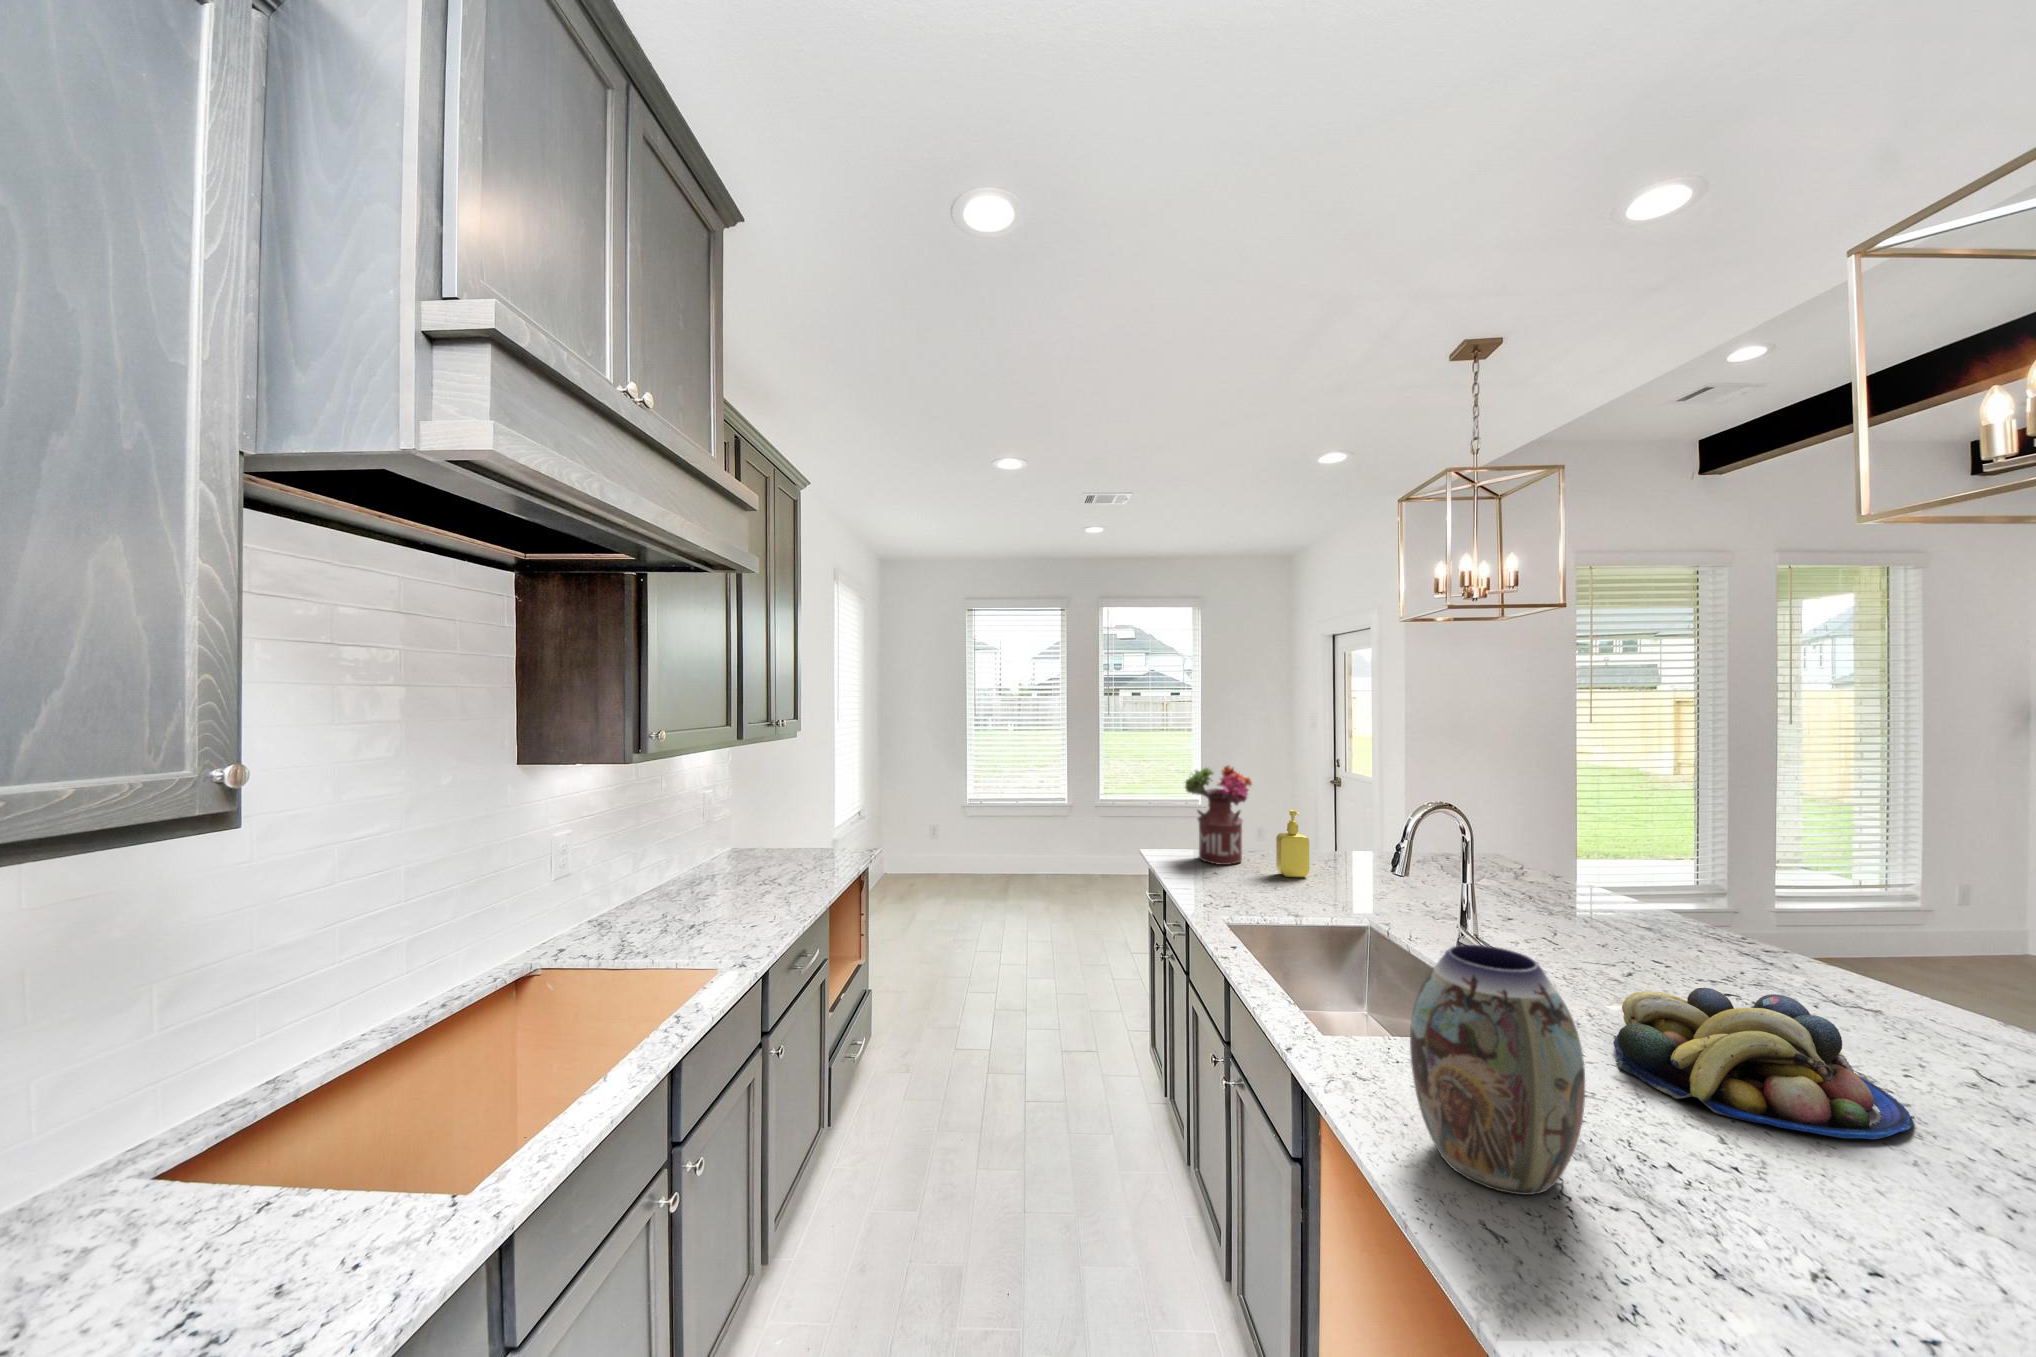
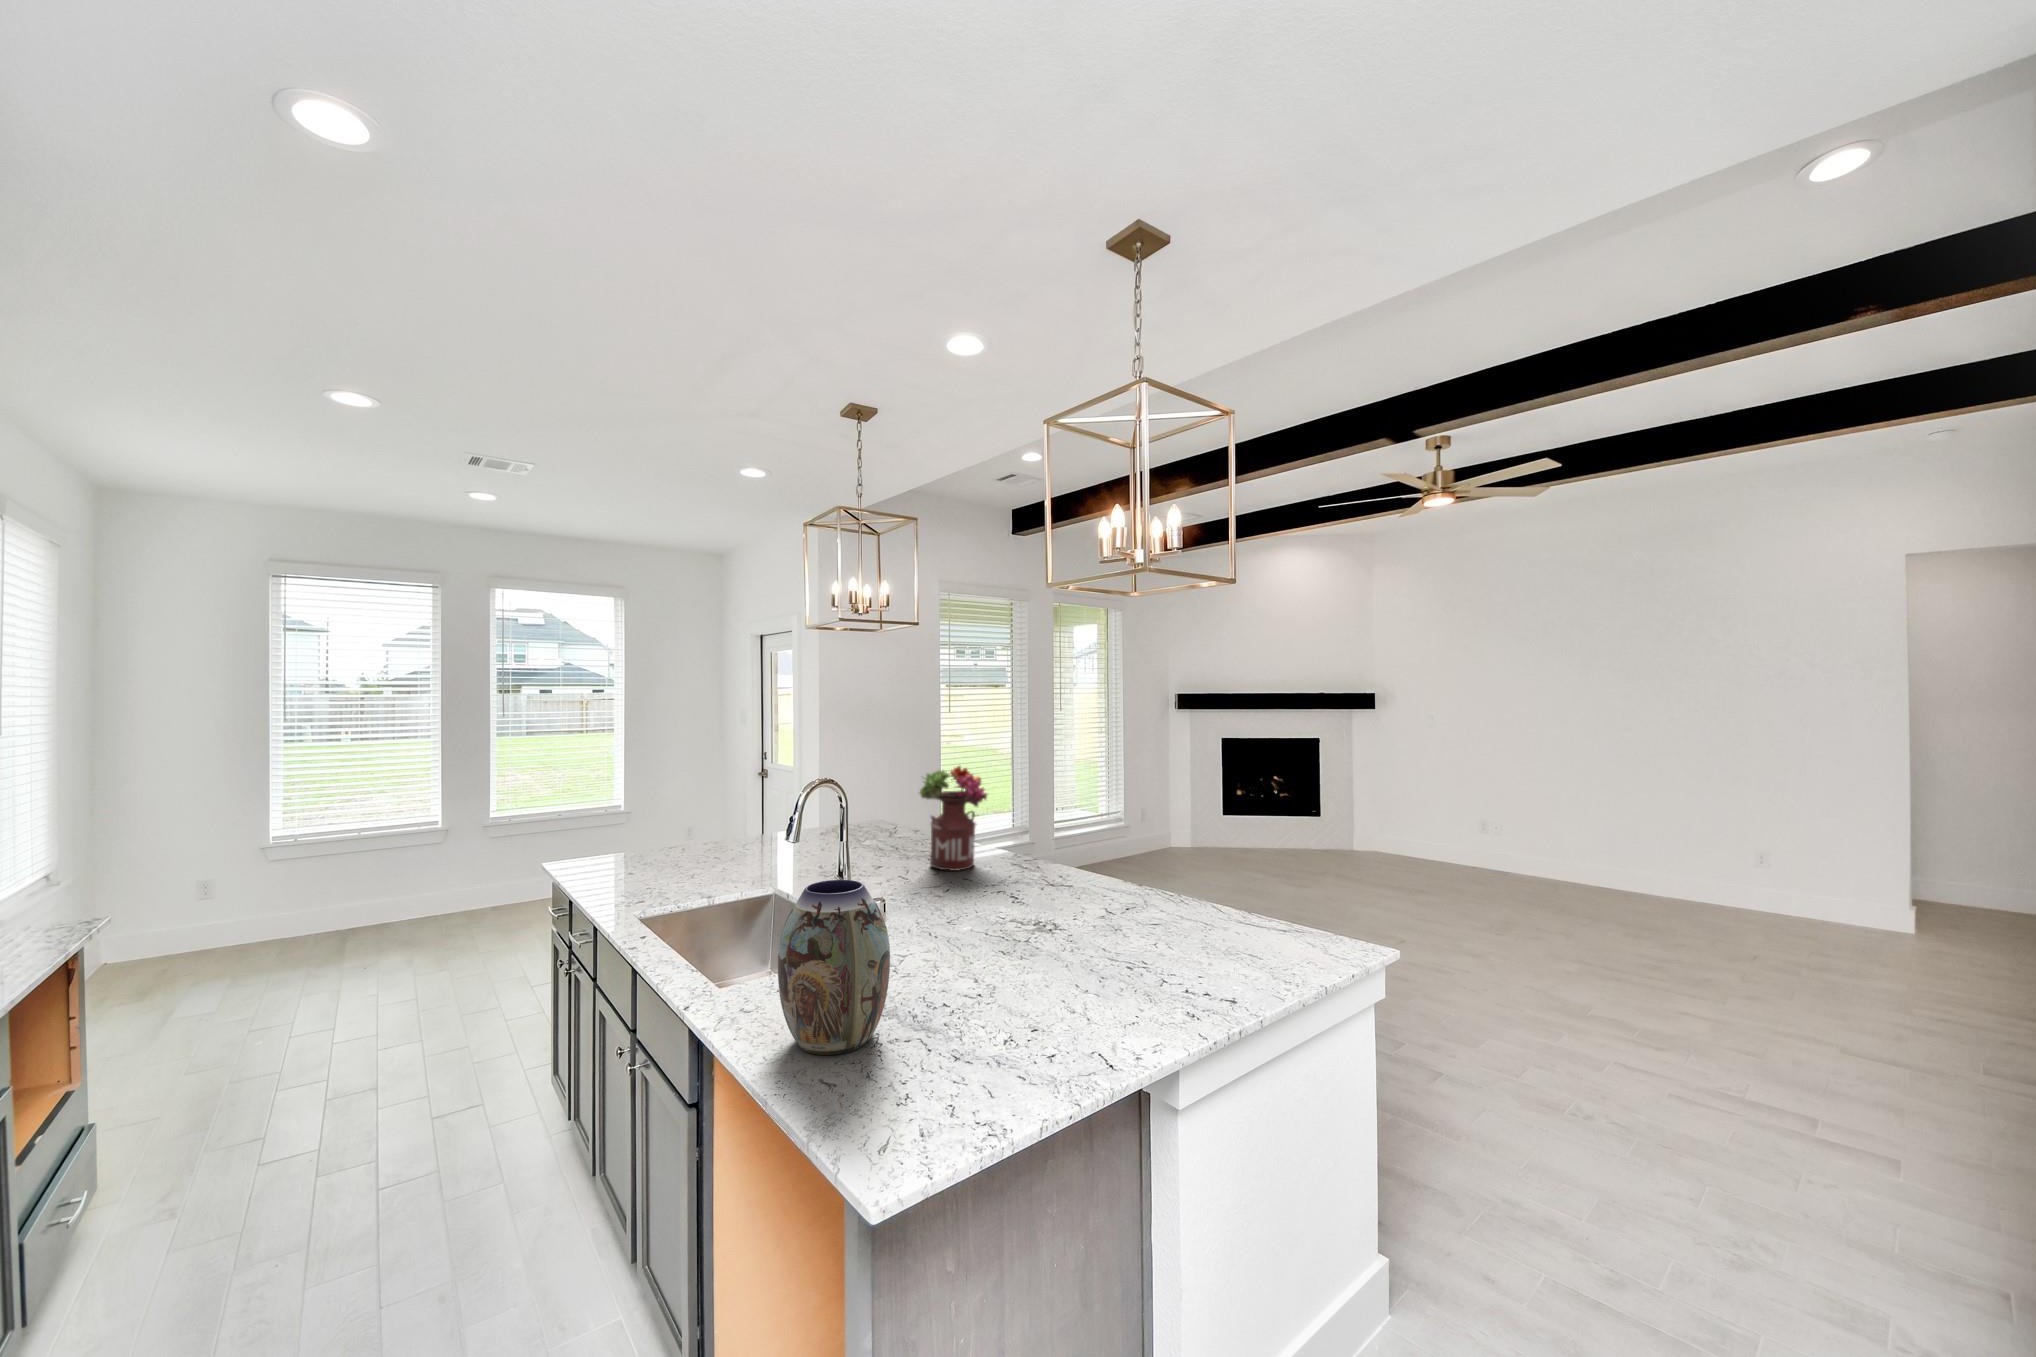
flower arrangement: present [1185,765,1252,865] -> present [919,766,987,871]
soap dispenser: present [1276,810,1309,877] -> none [693,802,725,866]
fruit bowl: present [1613,988,1912,1139] -> none [927,885,1069,967]

